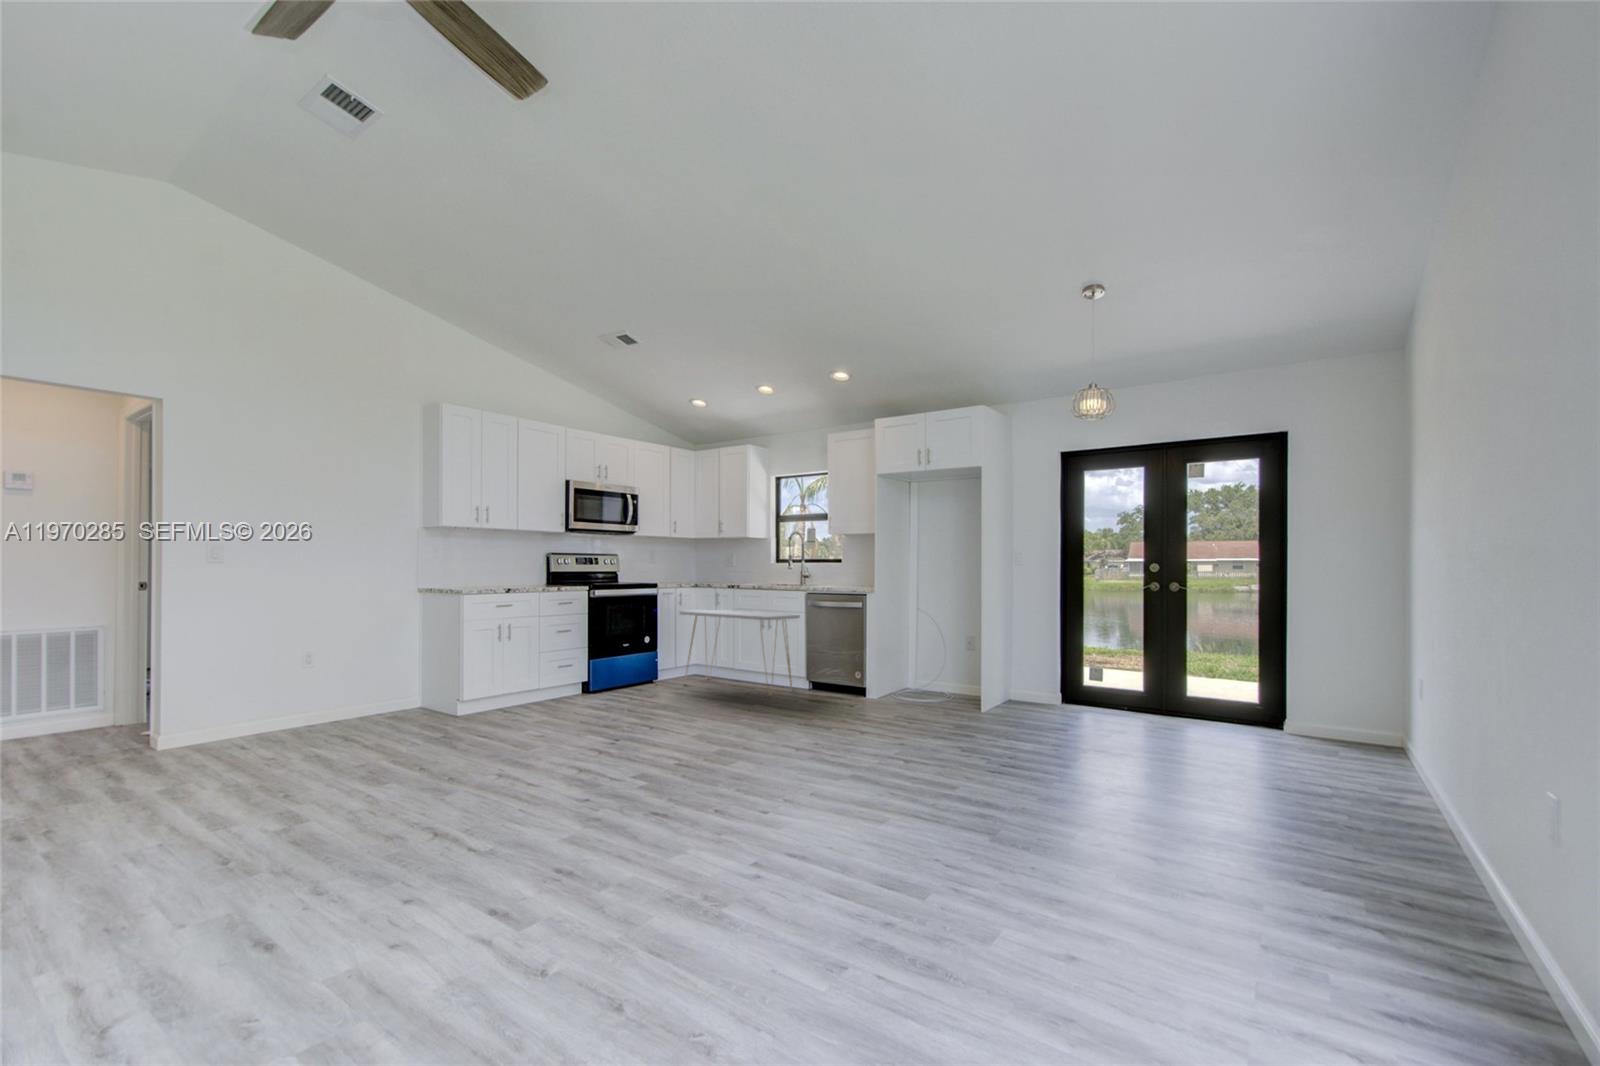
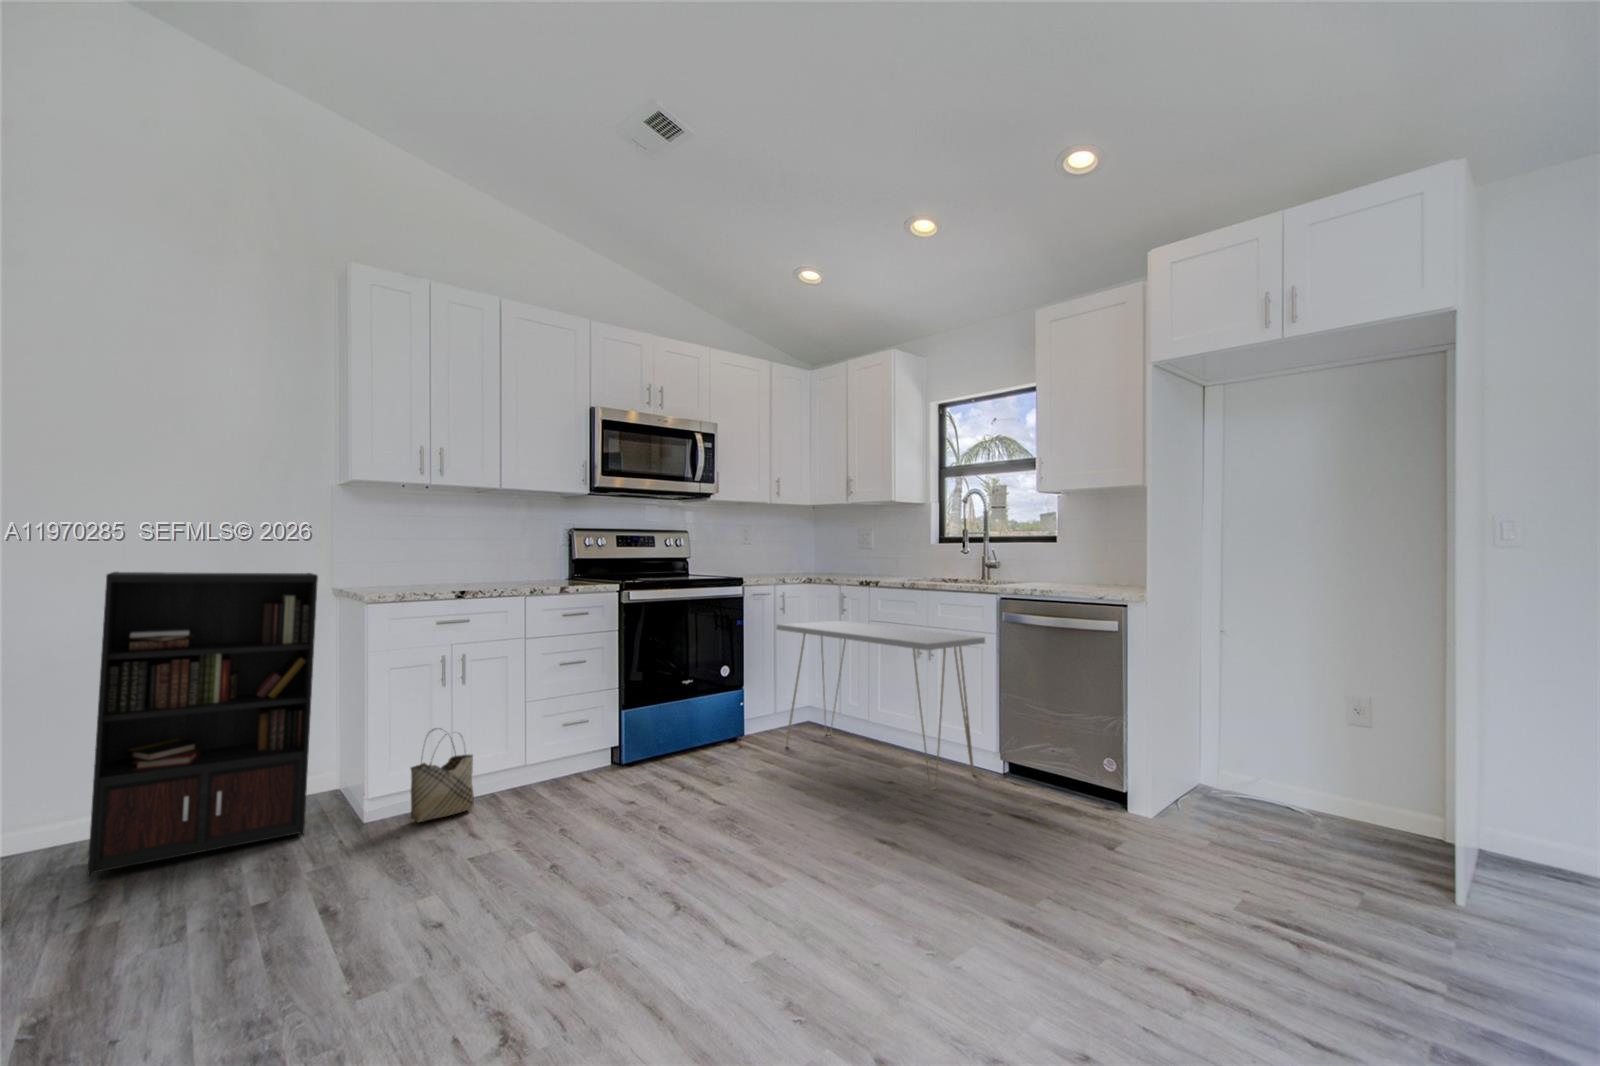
bookcase: none [319,578,438,737] -> present [87,572,339,877]
woven basket: none [484,667,517,716] -> present [411,729,474,822]

